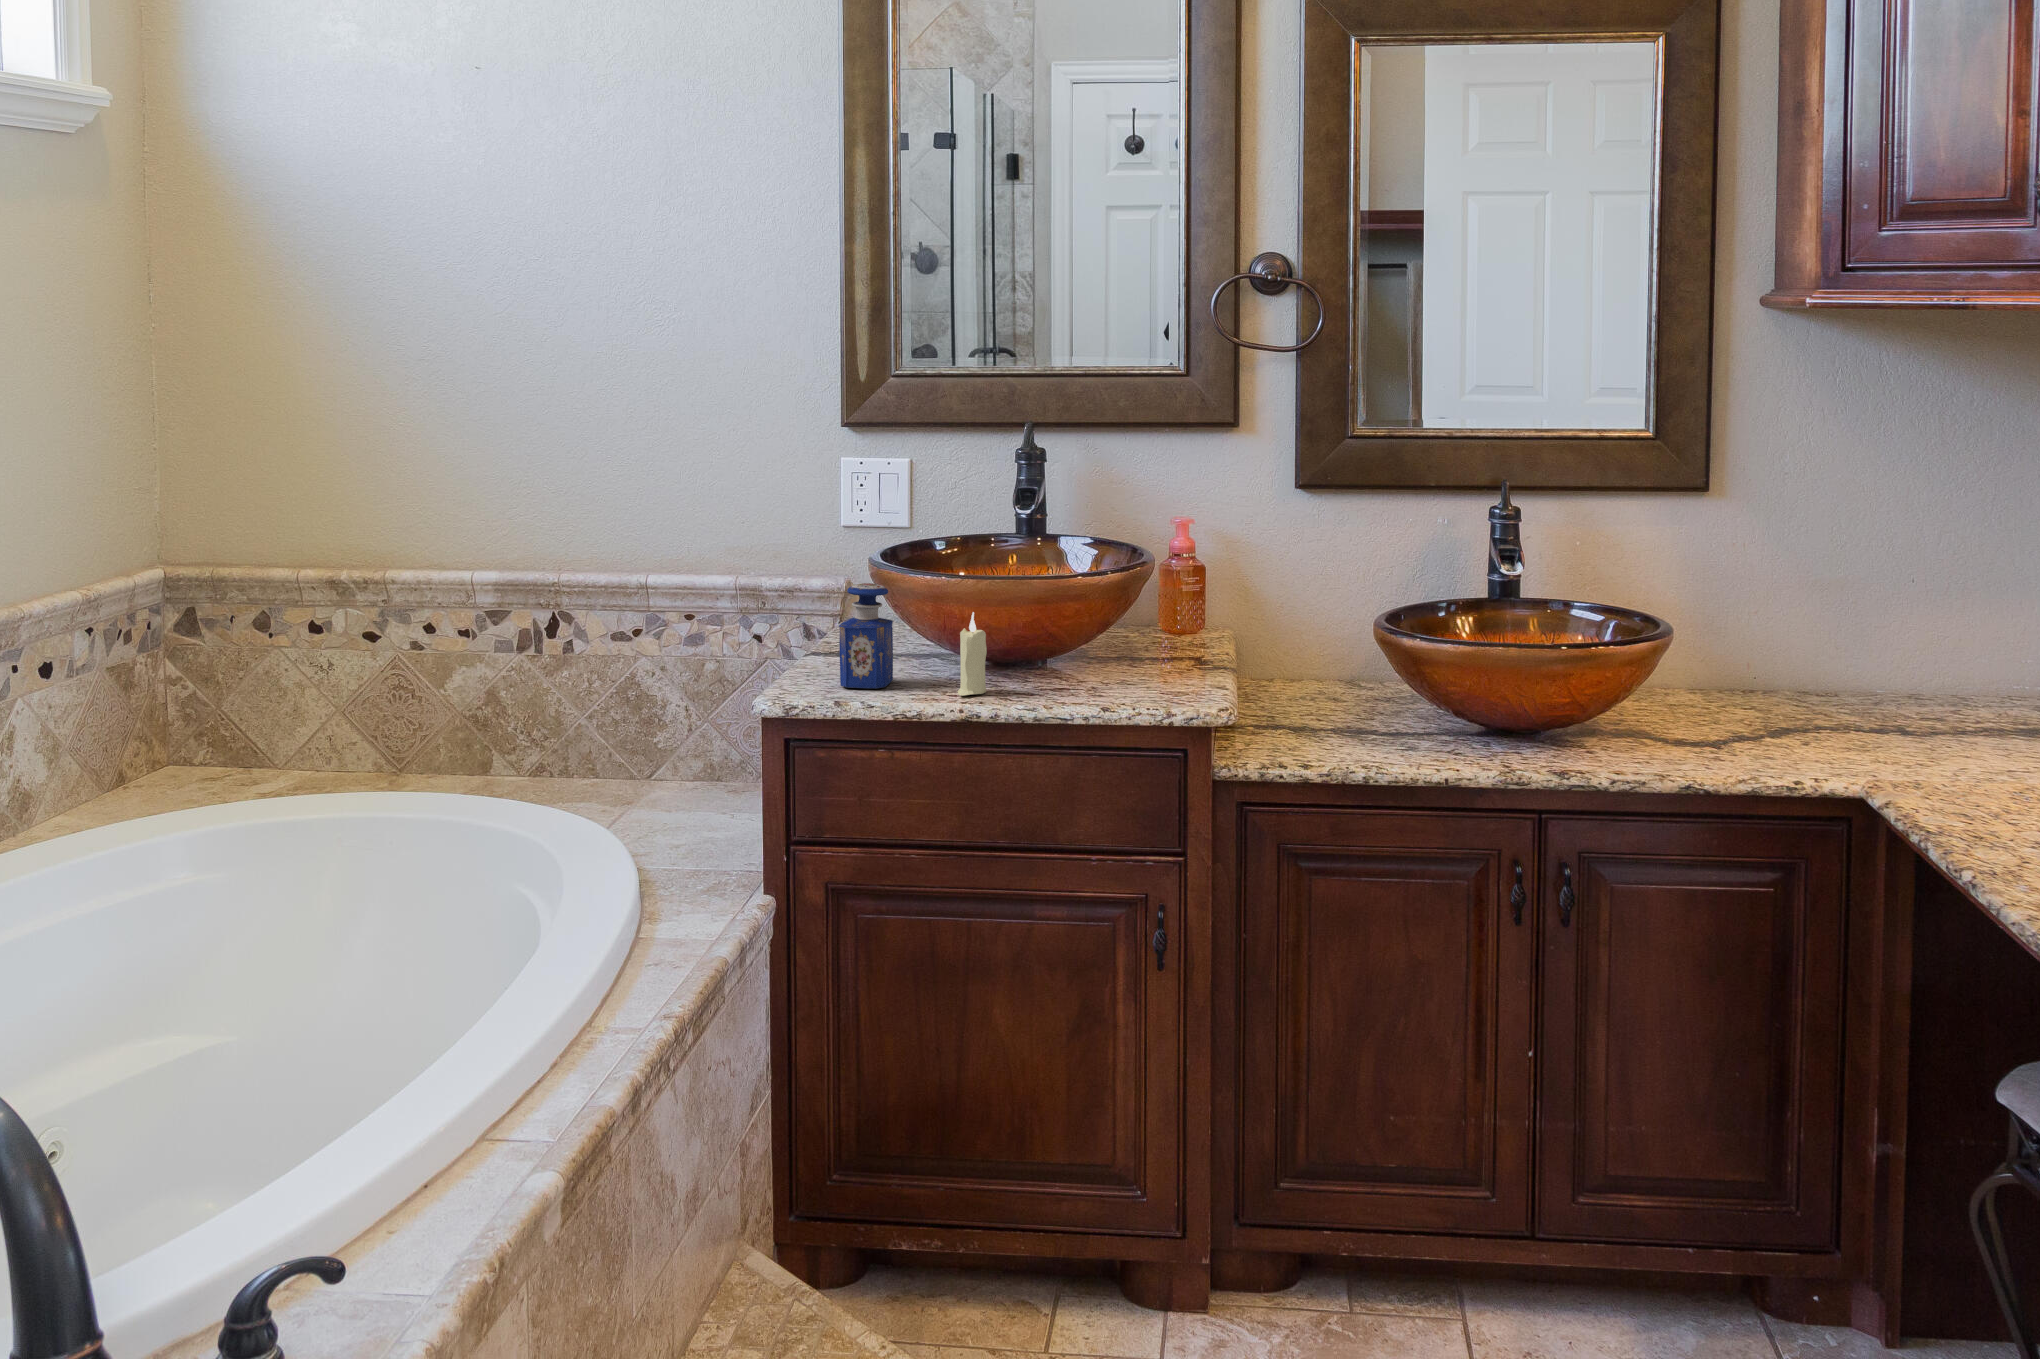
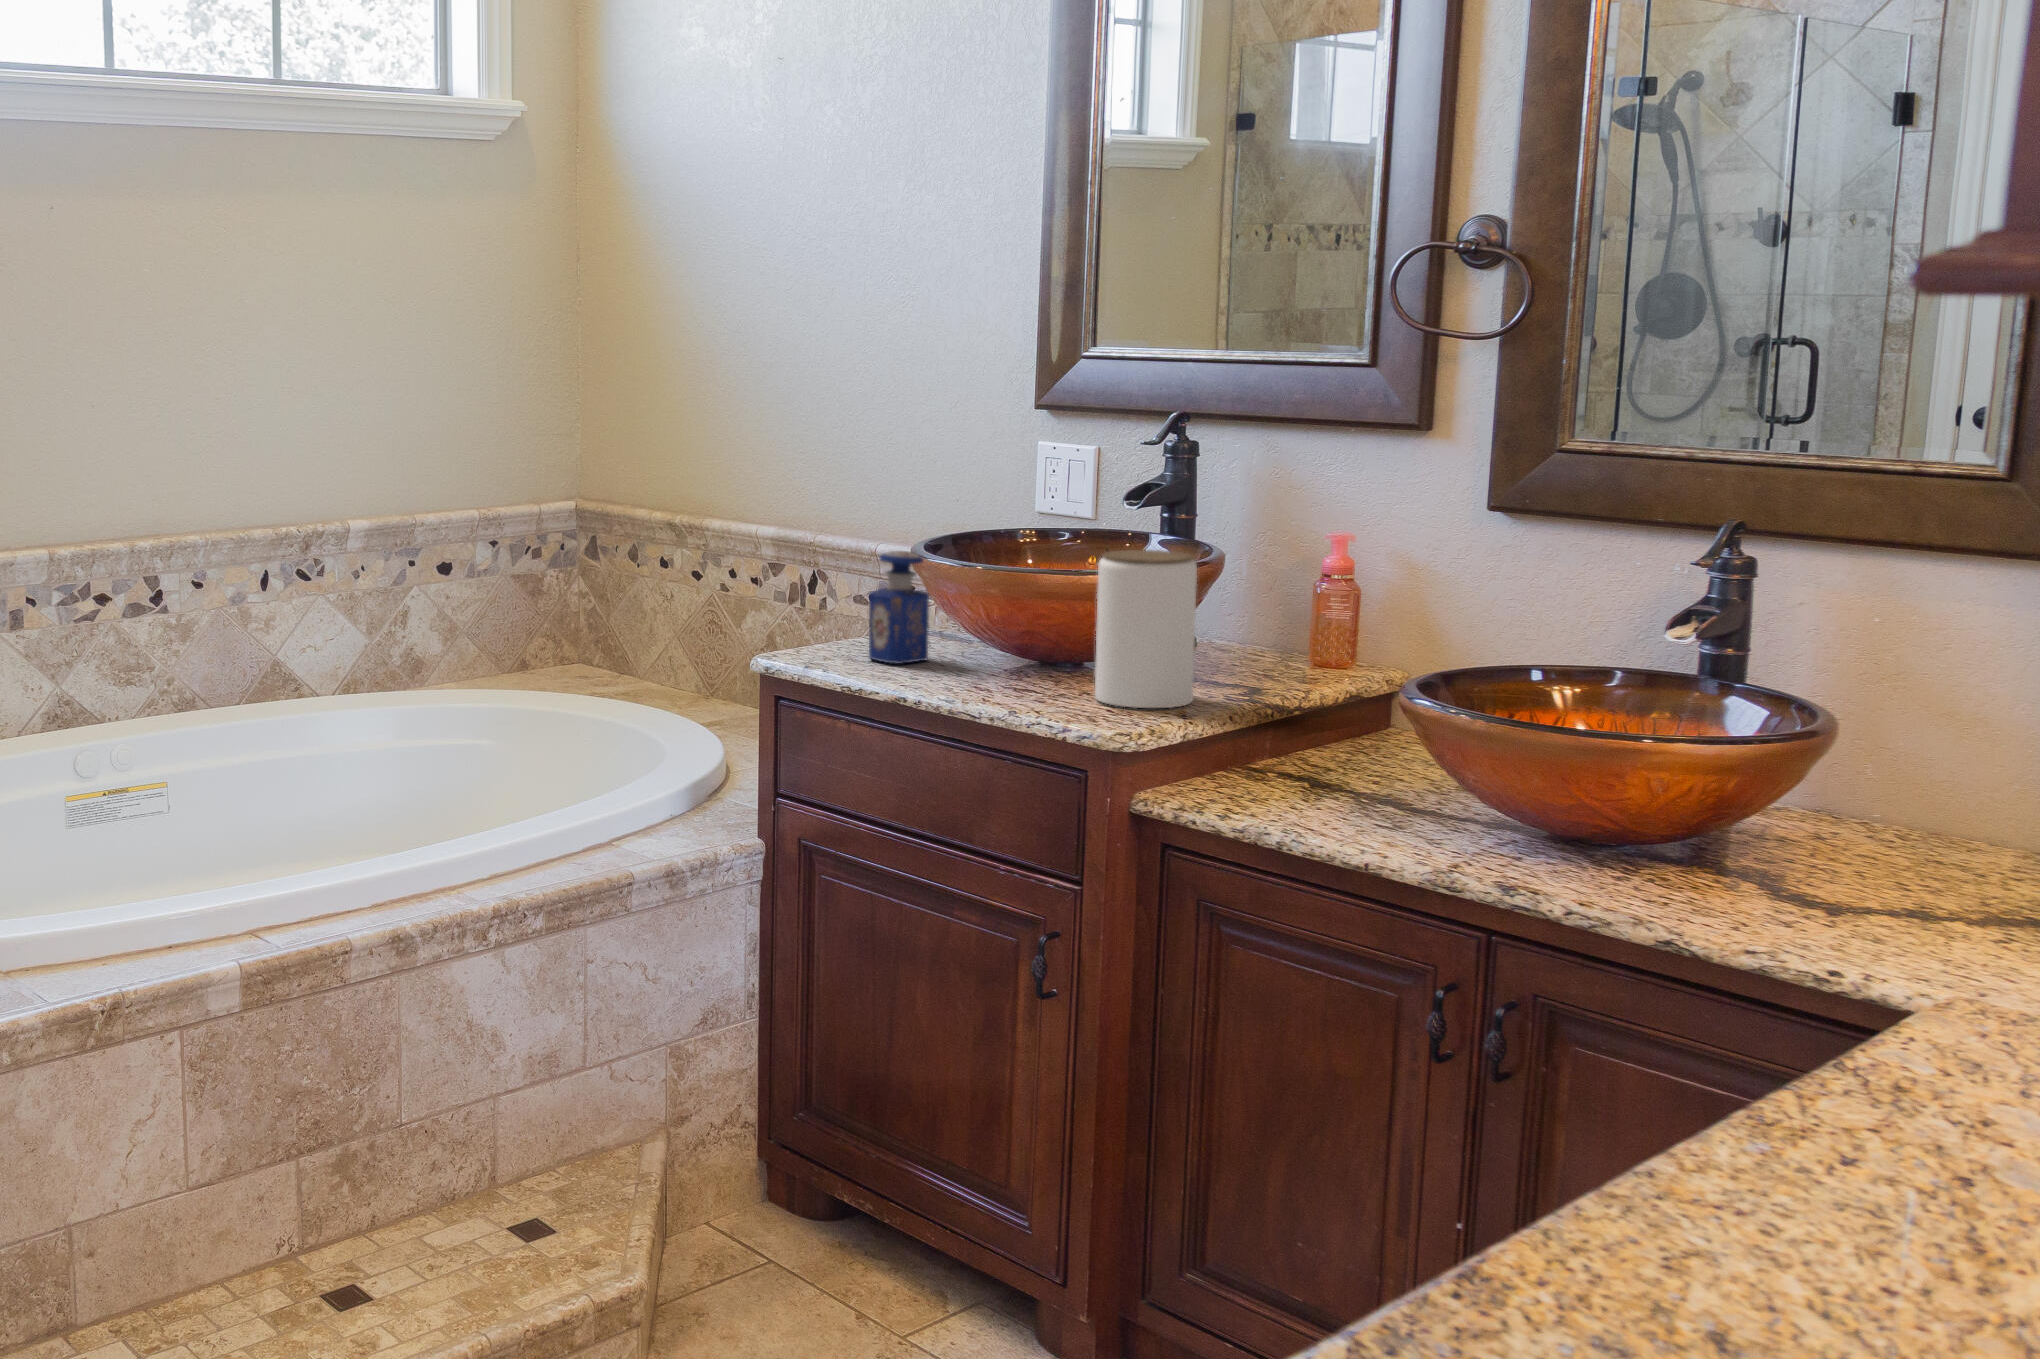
jar: none [1103,558,1182,692] -> present [1095,550,1197,708]
candle: present [958,612,987,695] -> none [937,590,976,682]

